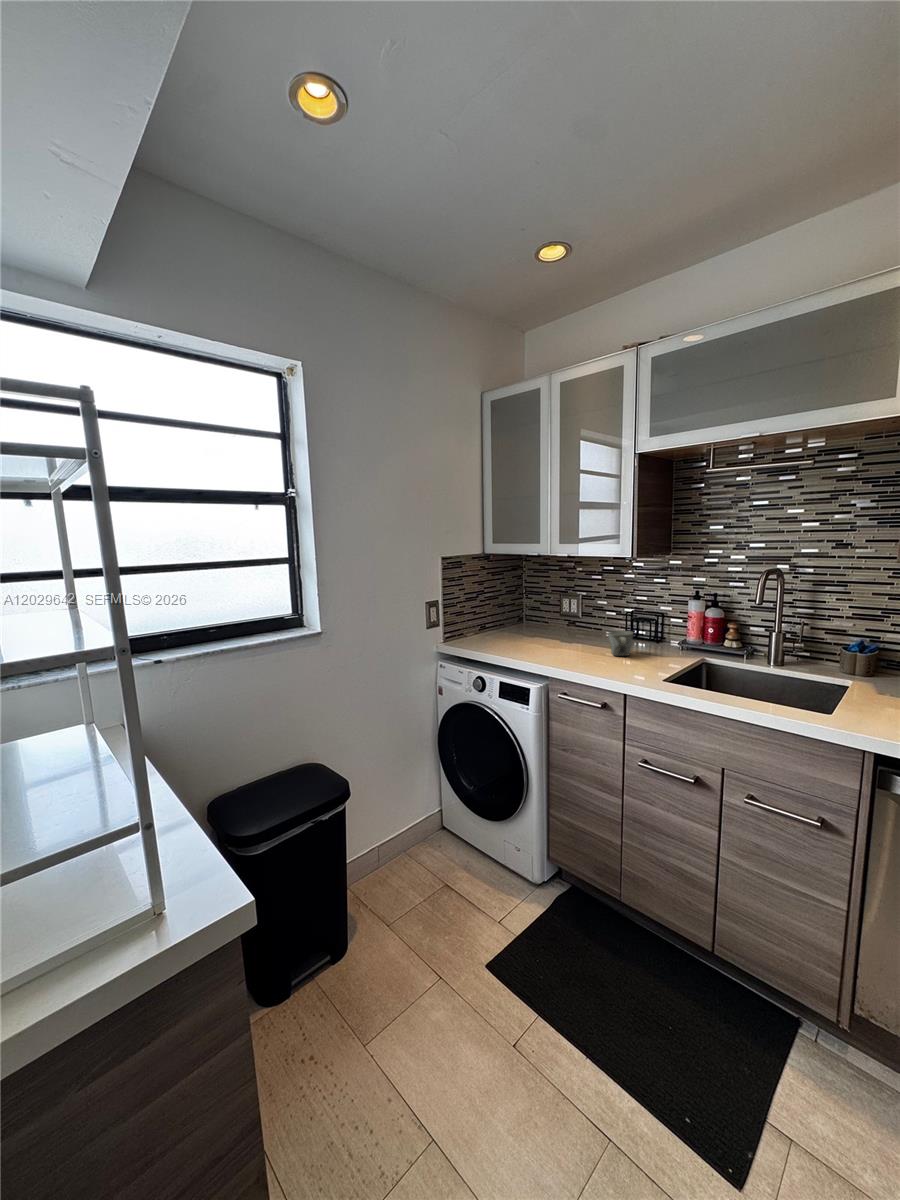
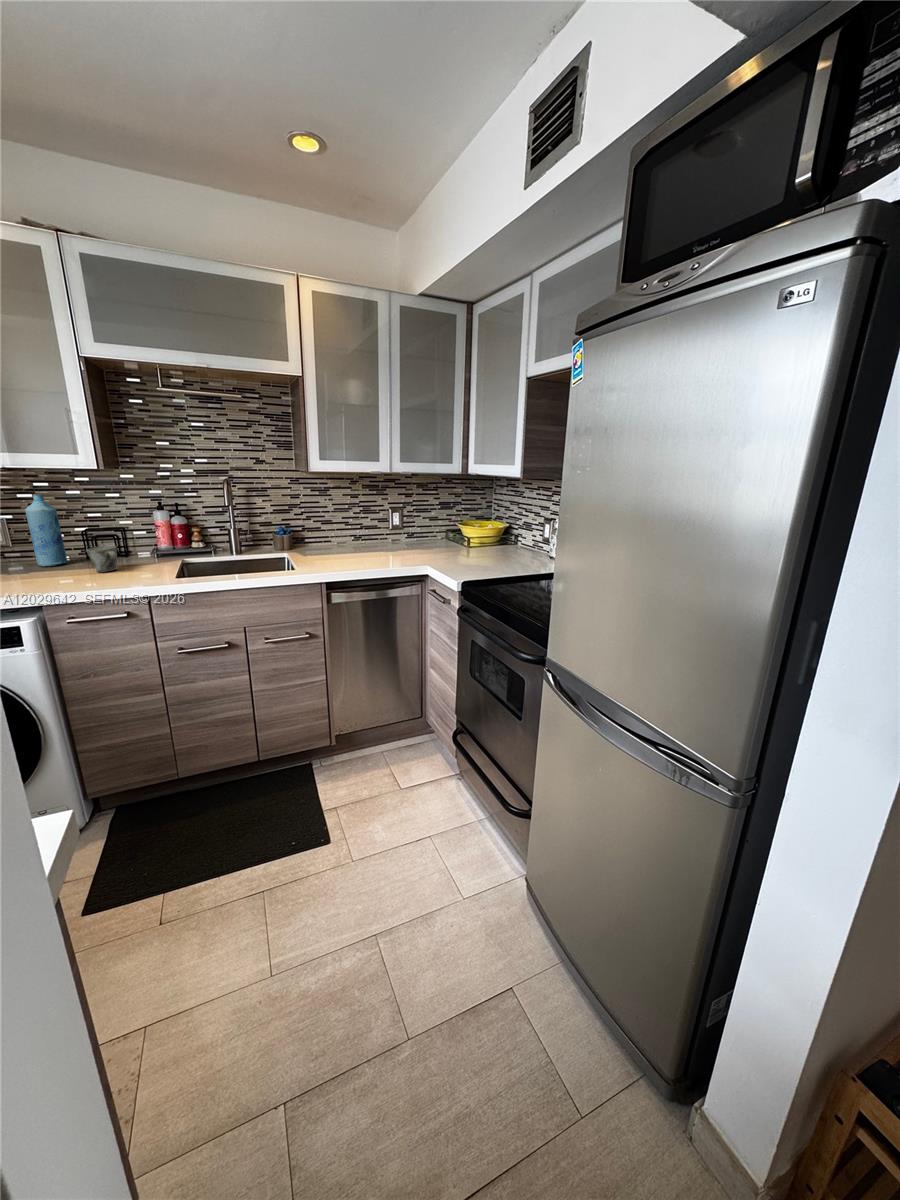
bottle: none [585,578,608,641] -> present [25,494,67,566]

